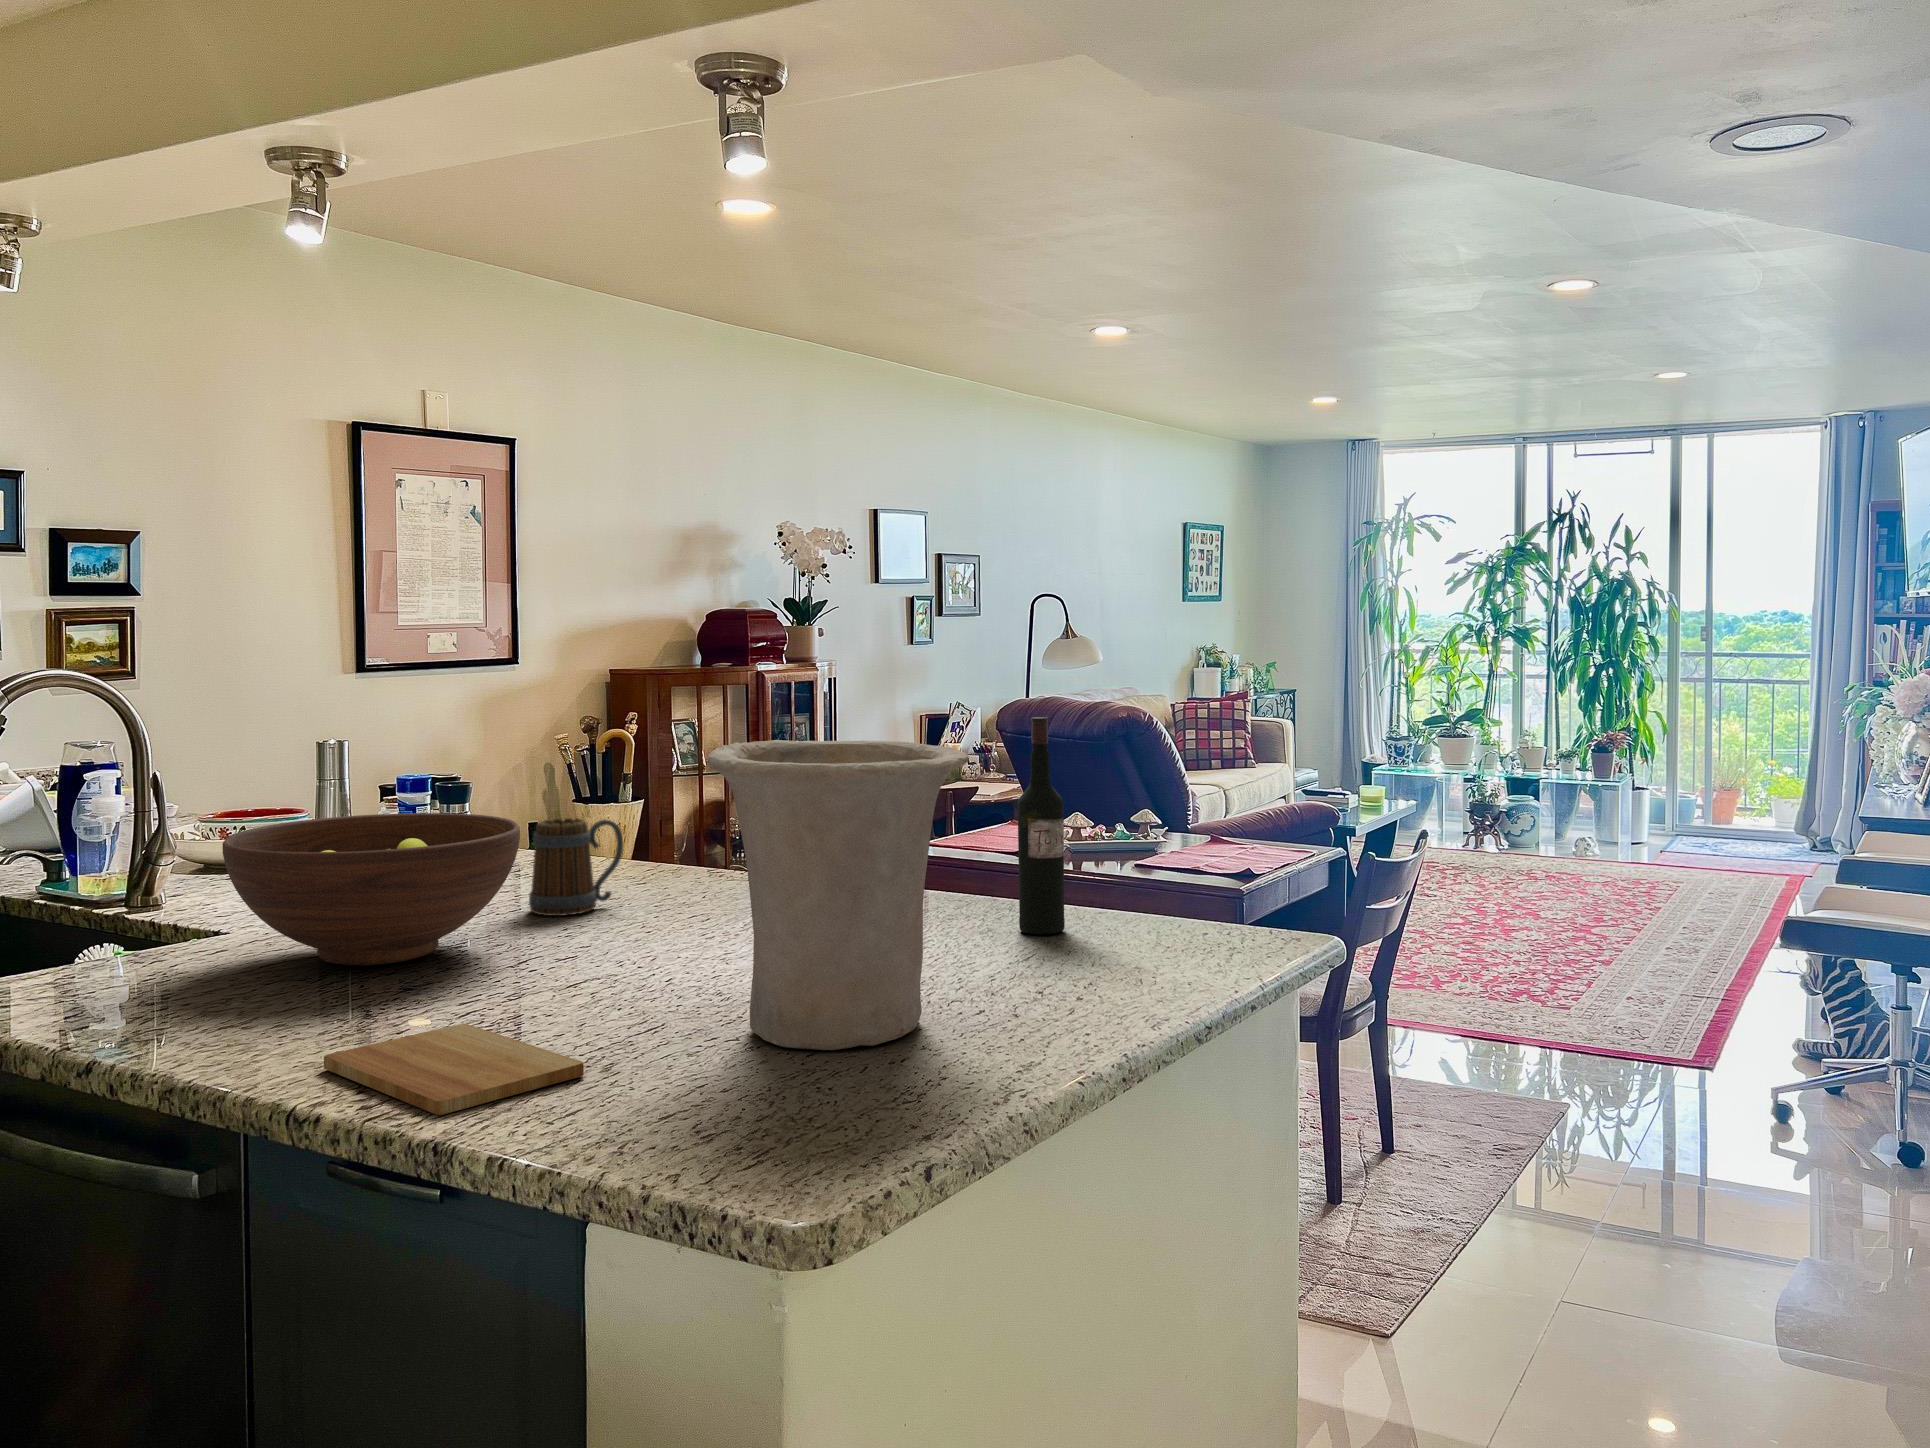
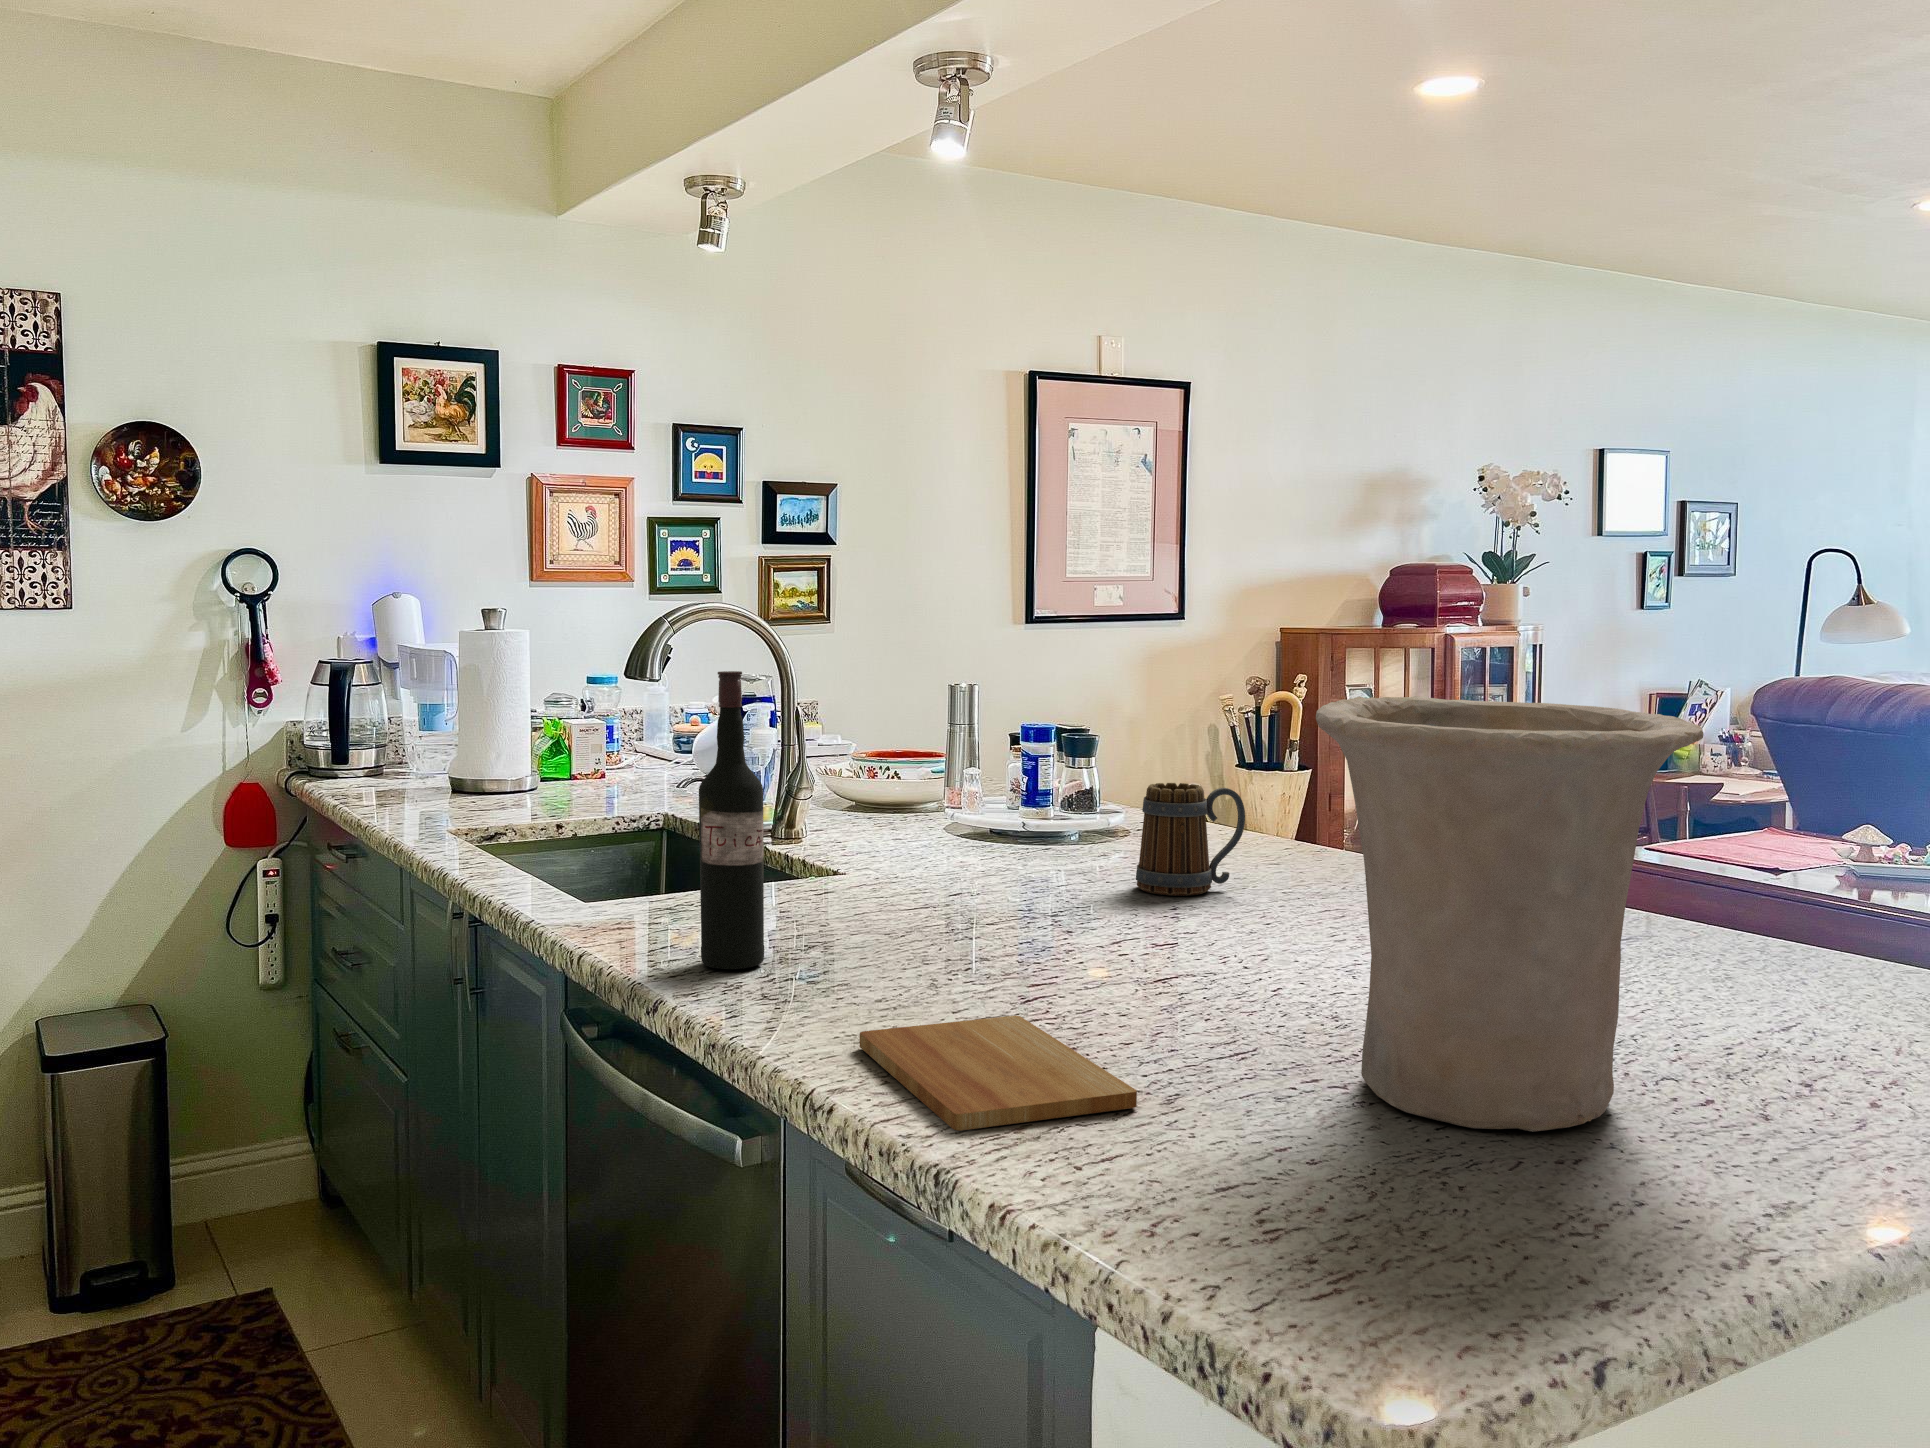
wine bottle: present [1018,717,1065,934] -> present [699,671,764,969]
fruit bowl: present [223,813,520,965] -> none [815,764,1117,929]

